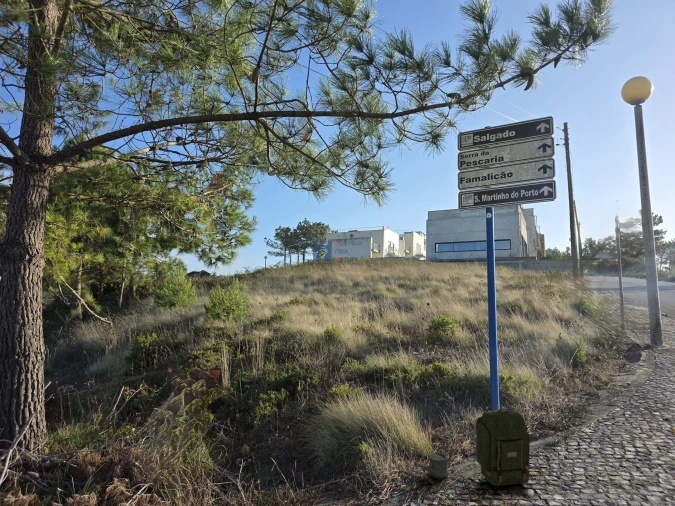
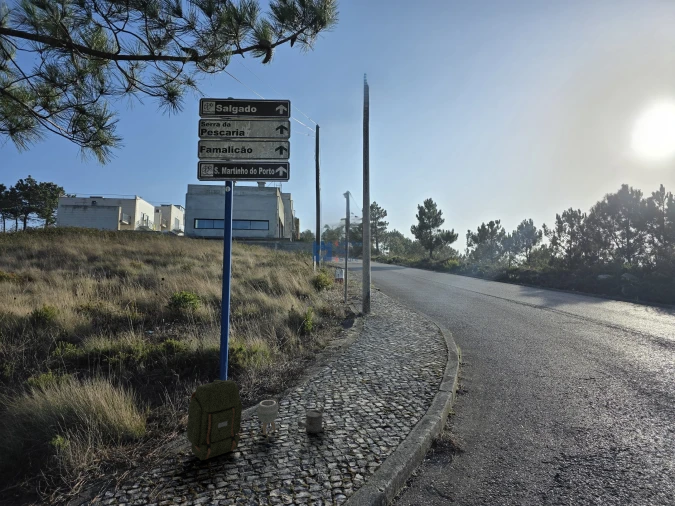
planter: none [545,438,570,475] -> present [257,400,278,435]
watering can: present [414,452,452,479] -> present [298,408,323,433]

